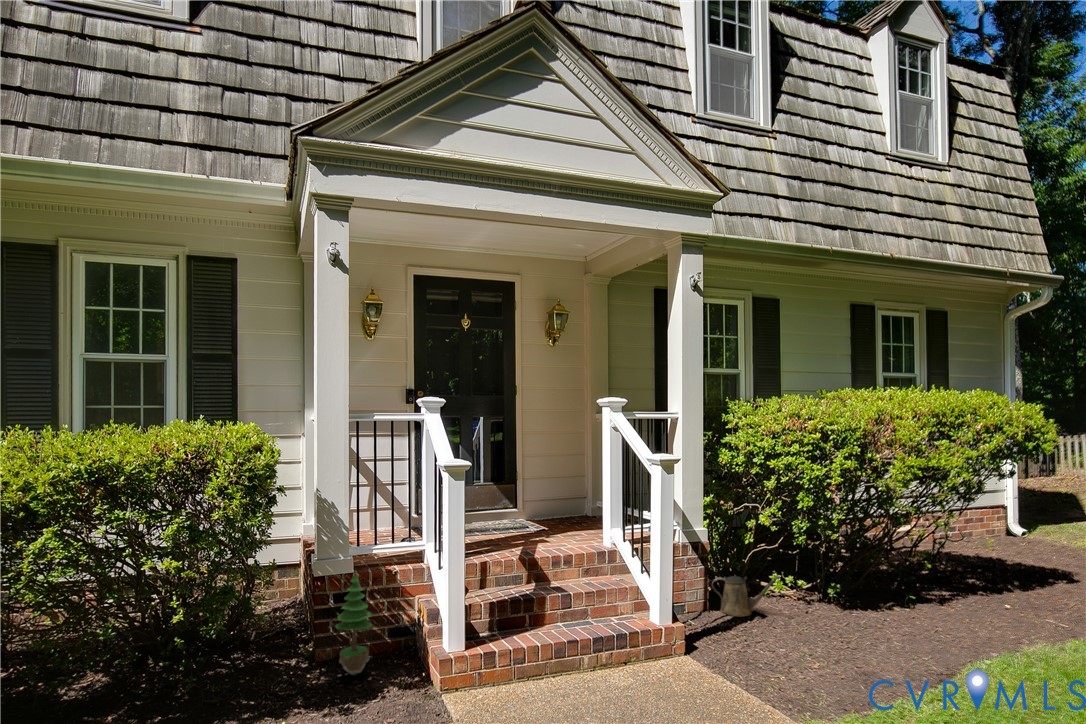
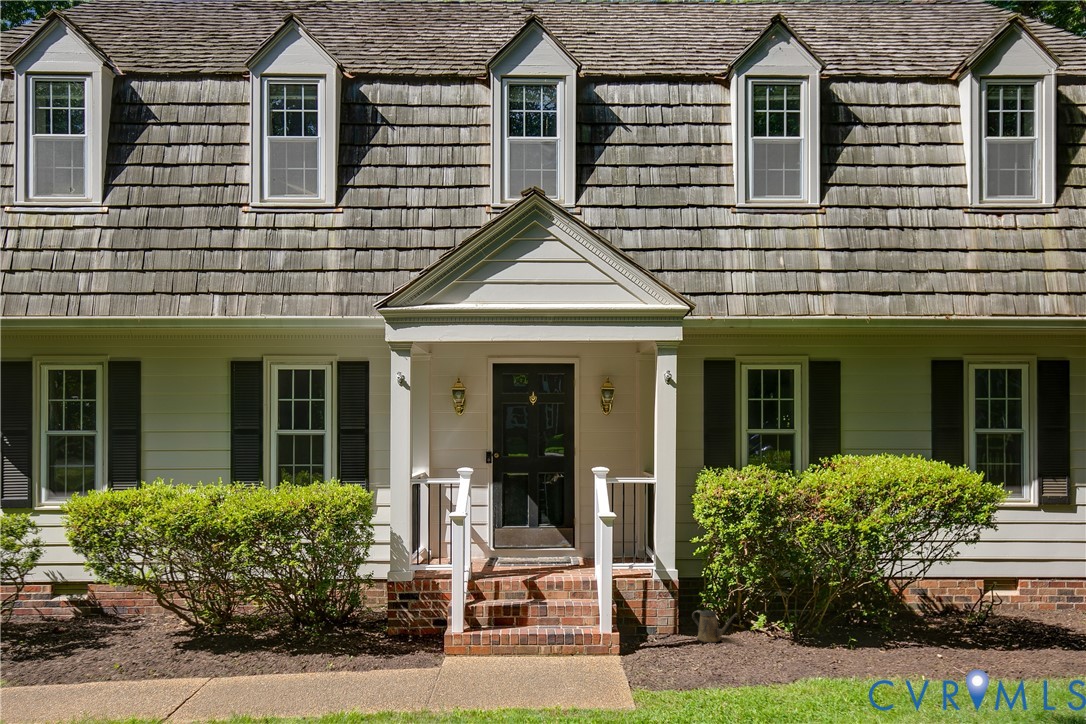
potted tree: present [336,574,372,676] -> none [396,579,419,644]

